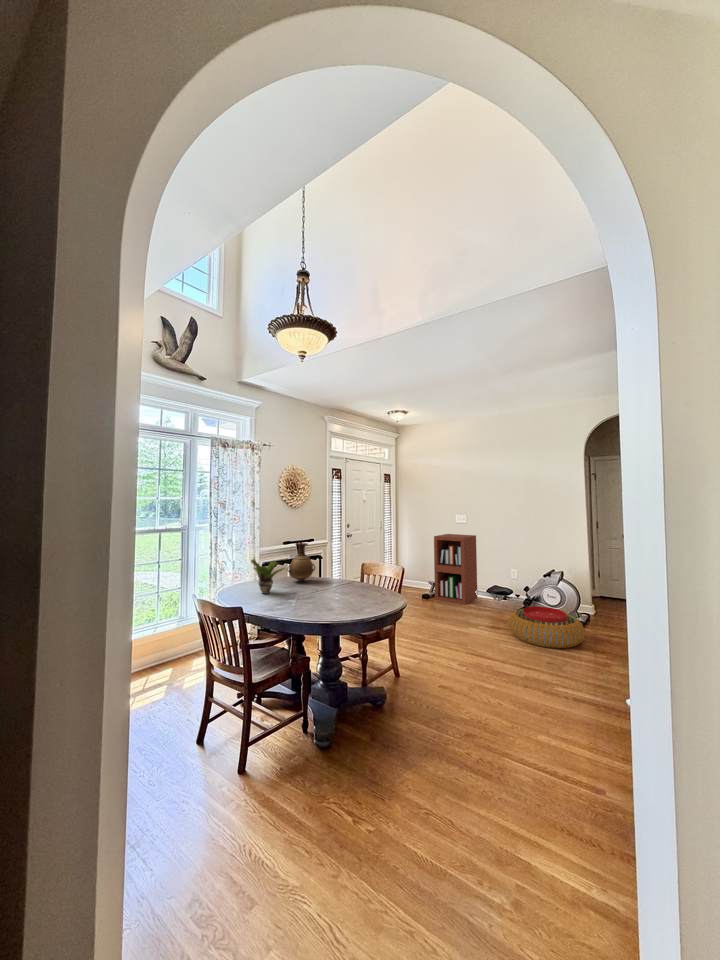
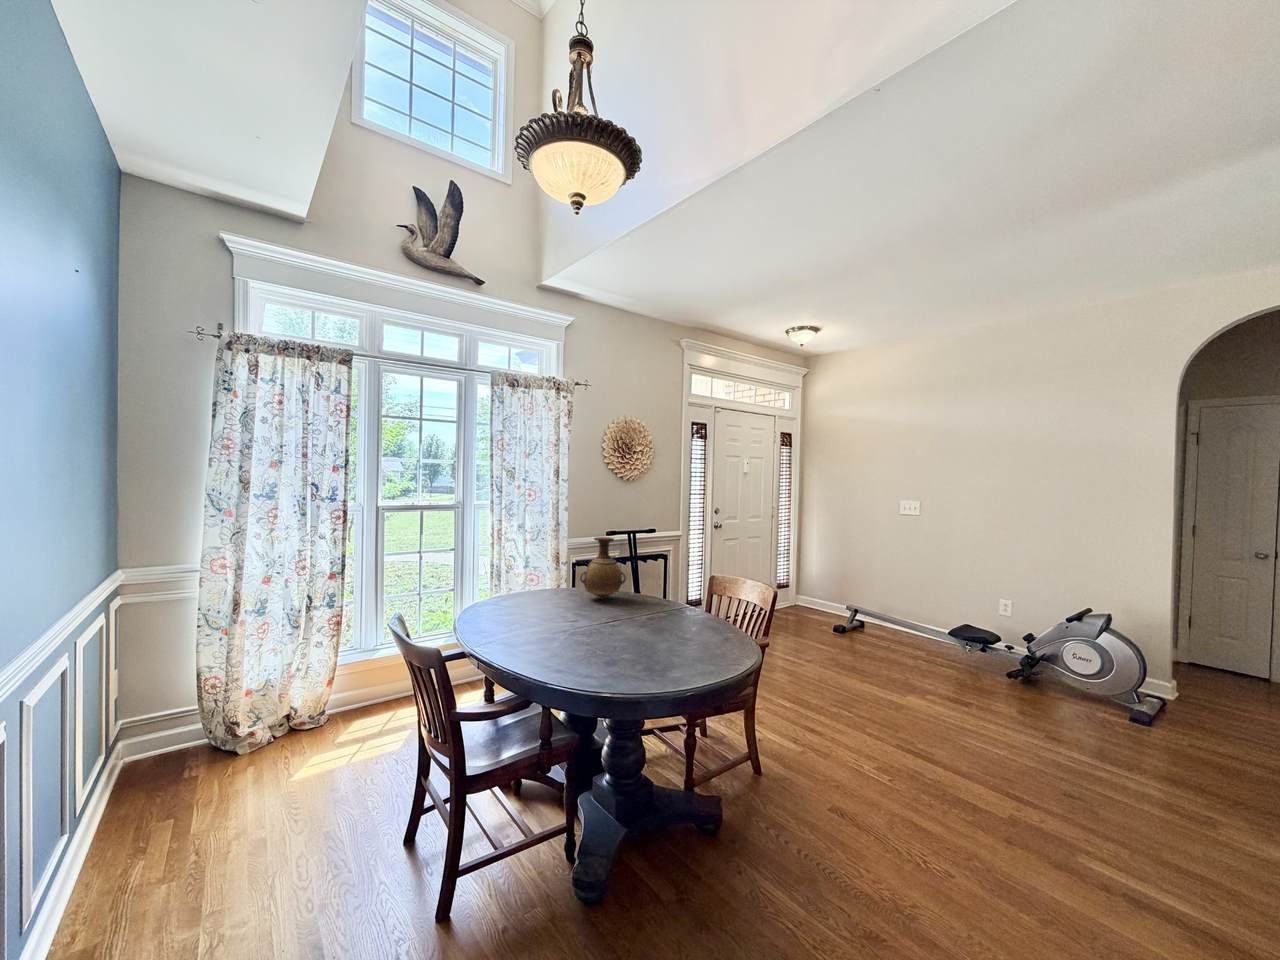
bookshelf: present [434,534,477,605] -> none [857,532,938,653]
potted plant: present [251,560,286,594] -> none [510,560,567,617]
pouf: present [508,607,585,648] -> none [986,675,1152,764]

